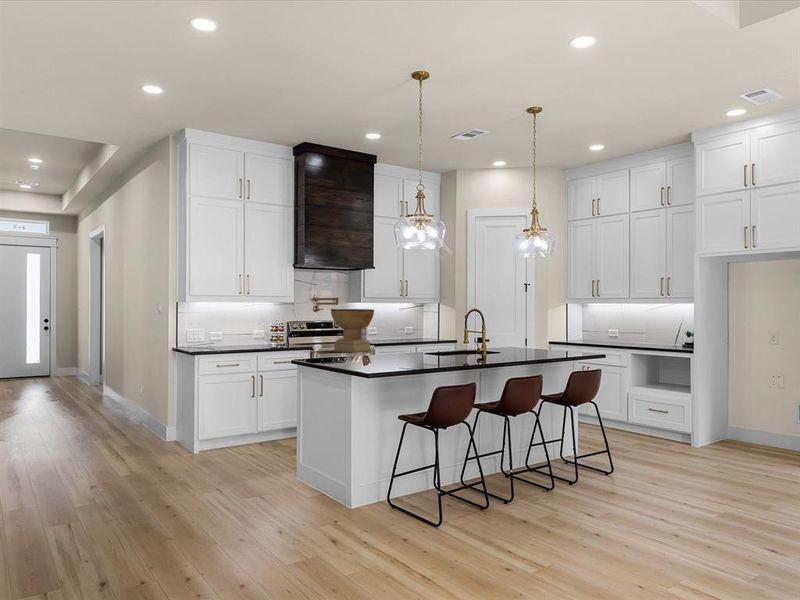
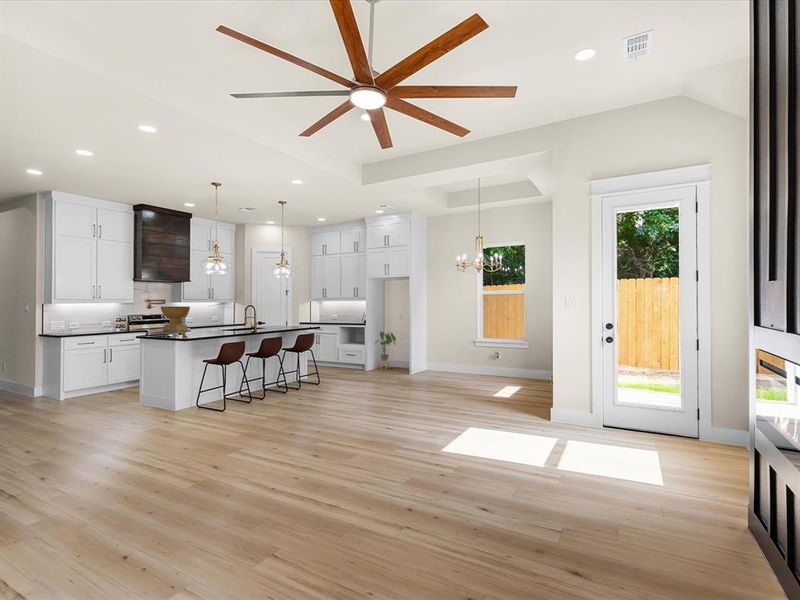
house plant: none [715,367,770,450] -> present [376,332,396,369]

